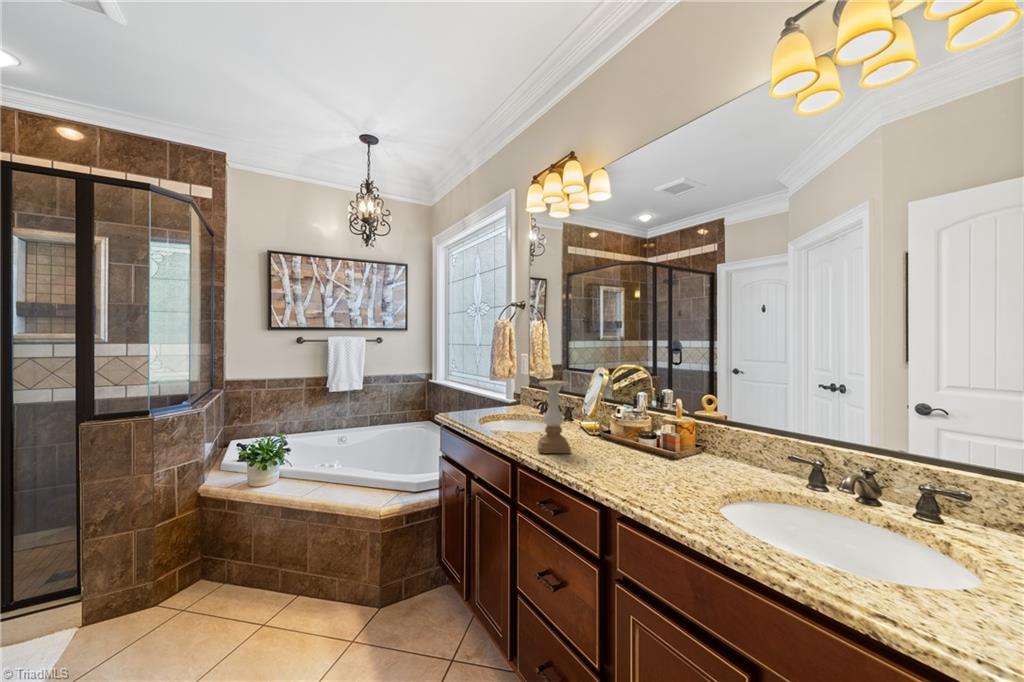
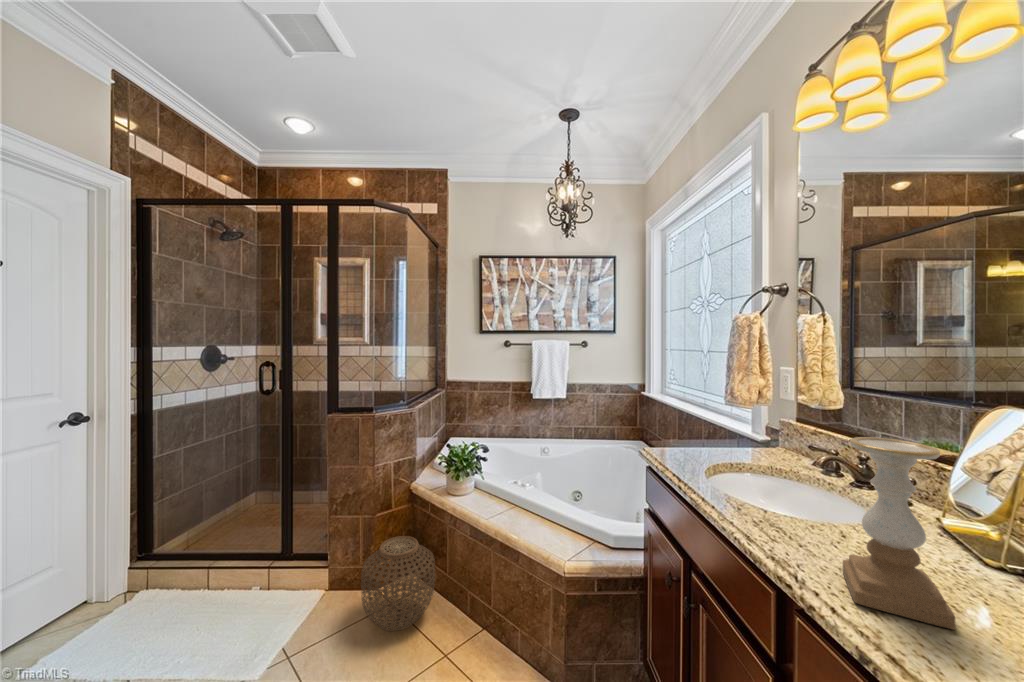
woven basket: none [154,534,243,628] -> present [361,536,435,631]

